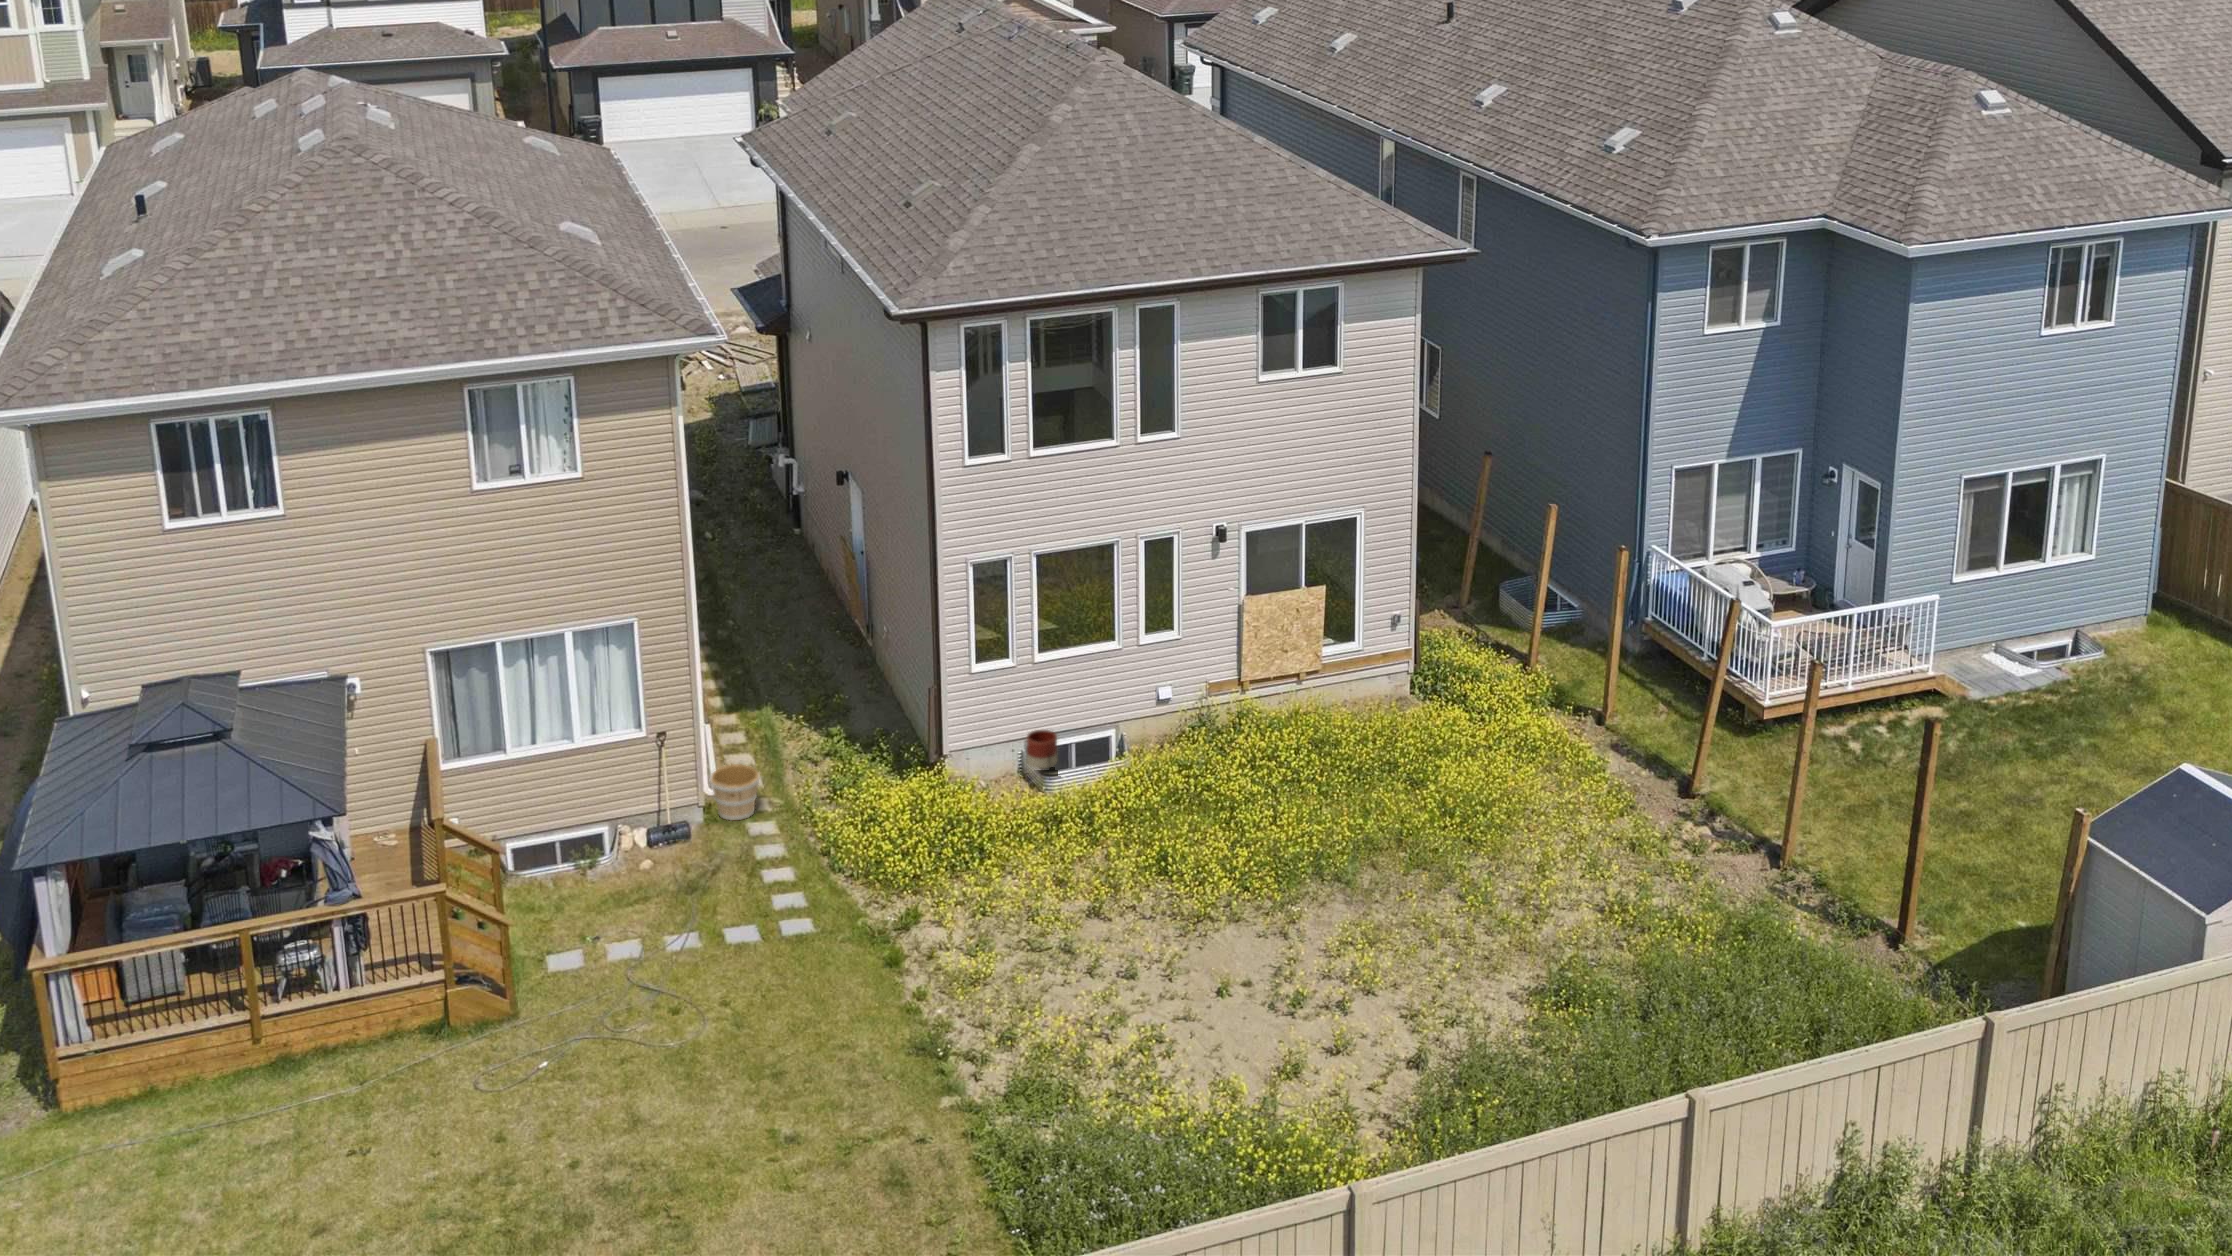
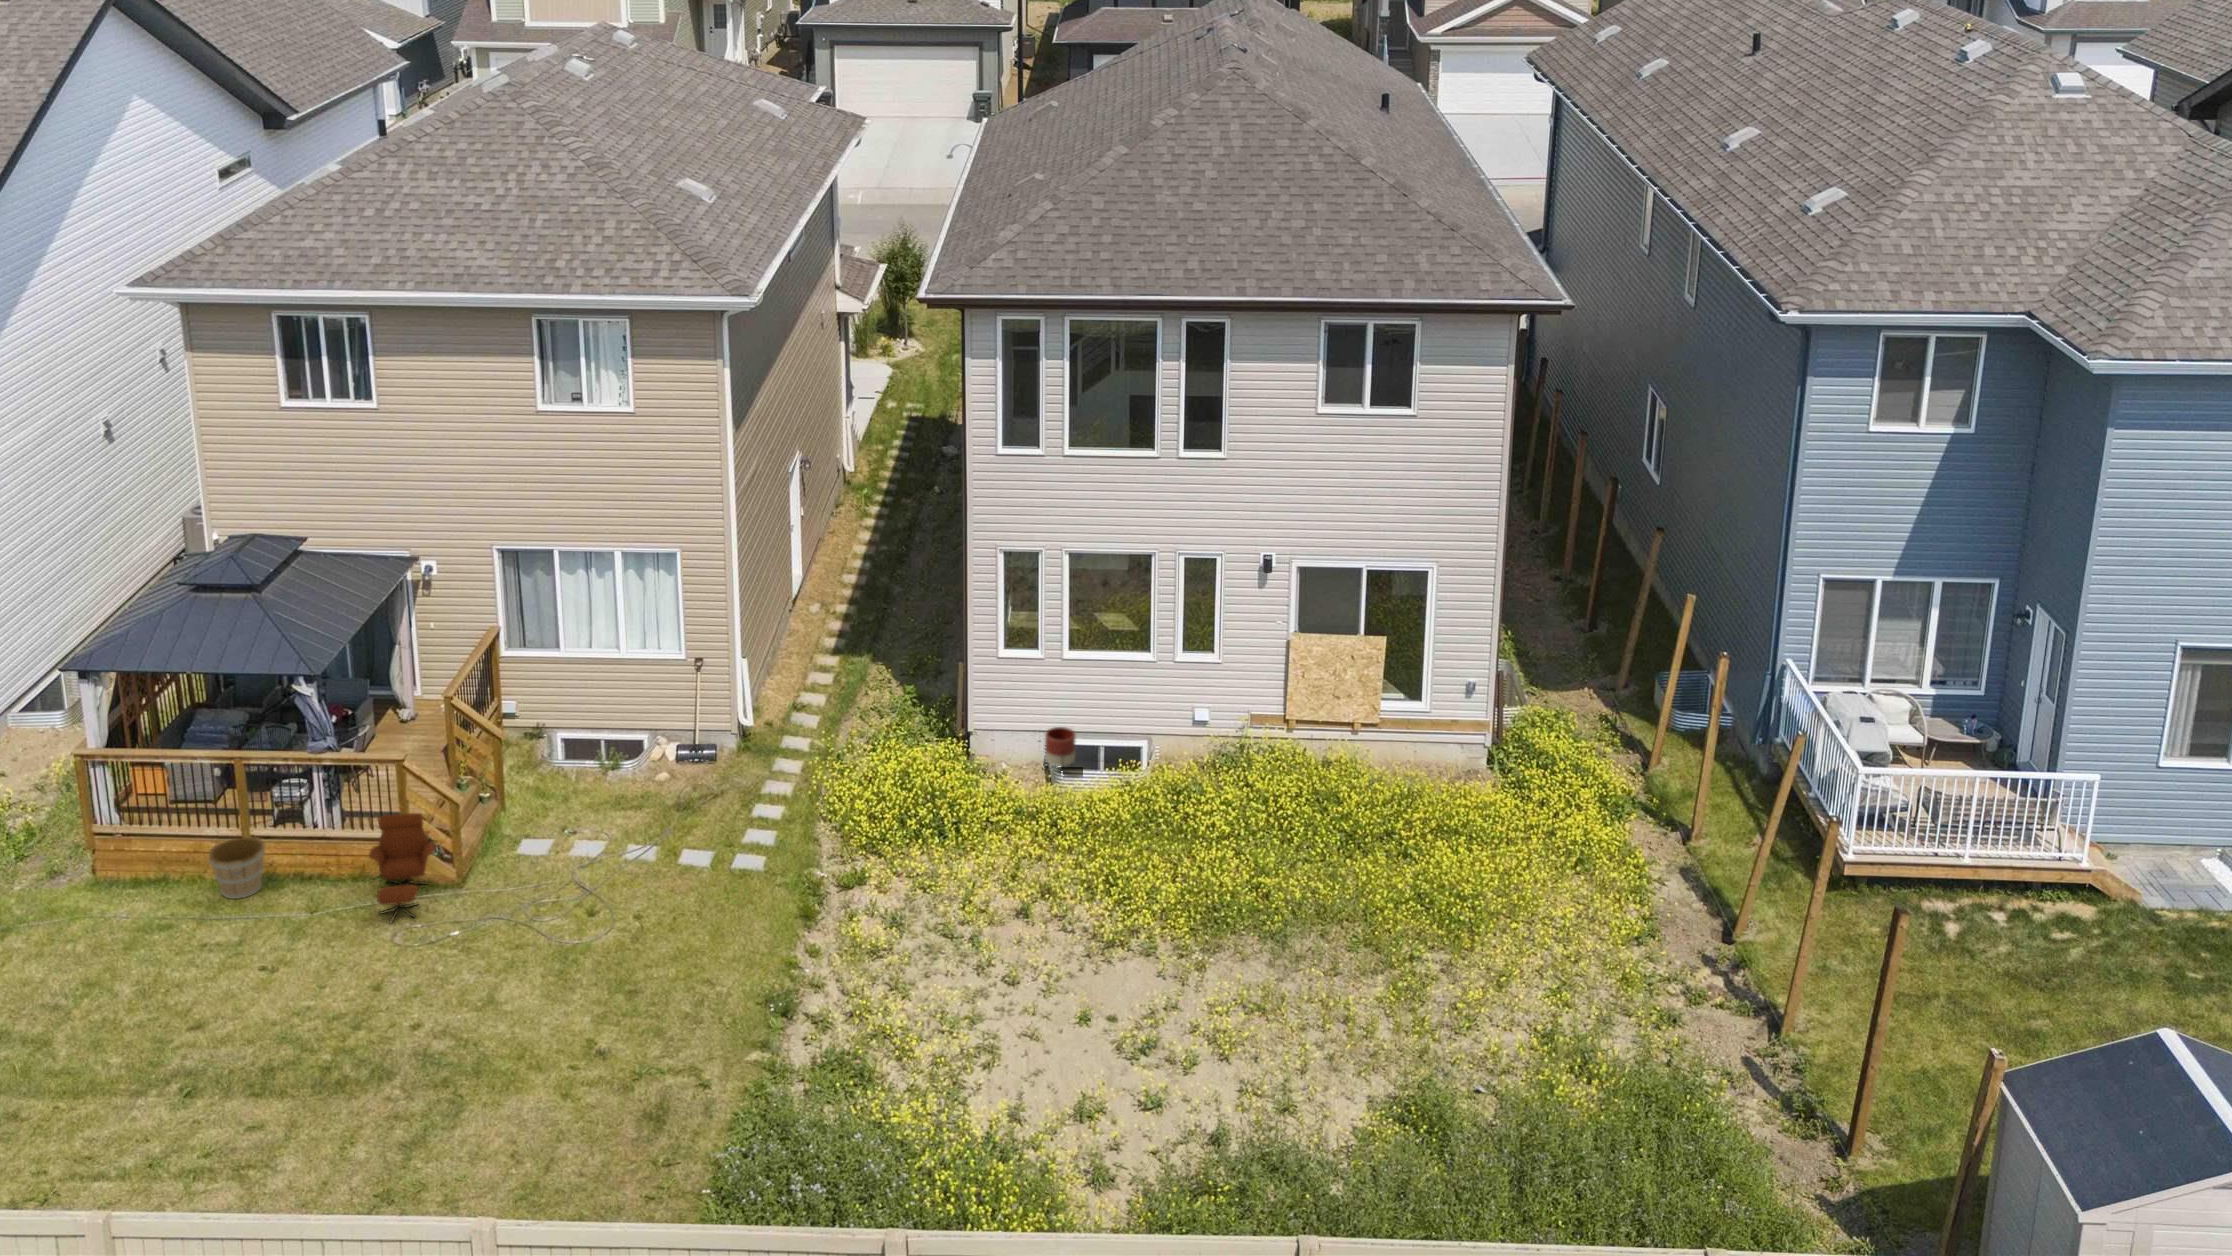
wooden bucket: present [710,764,760,820] -> present [209,837,265,899]
lounge chair: none [432,937,511,1053] -> present [369,813,436,922]

